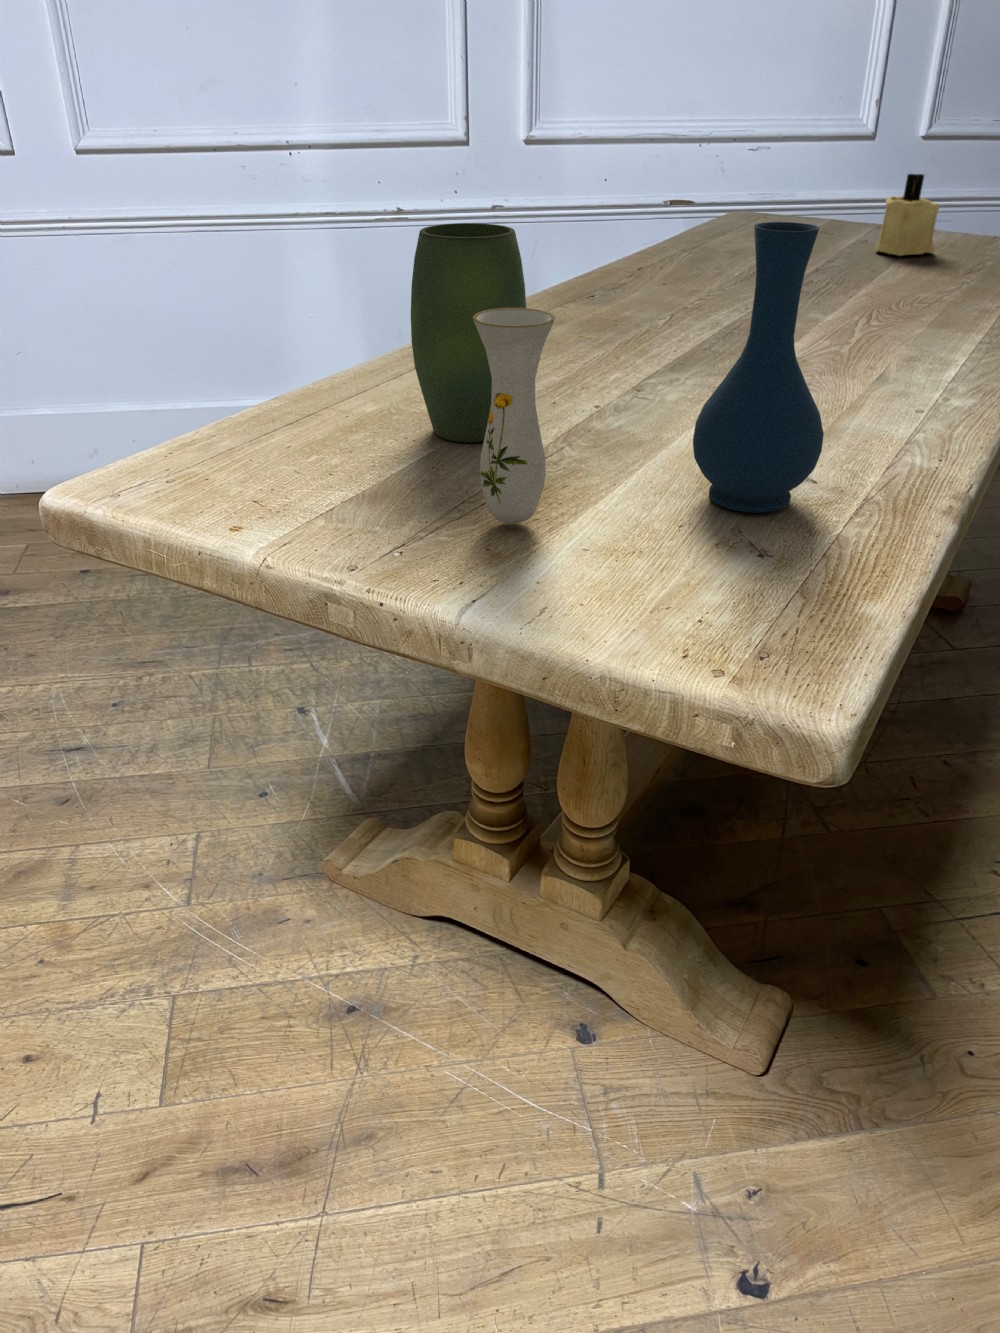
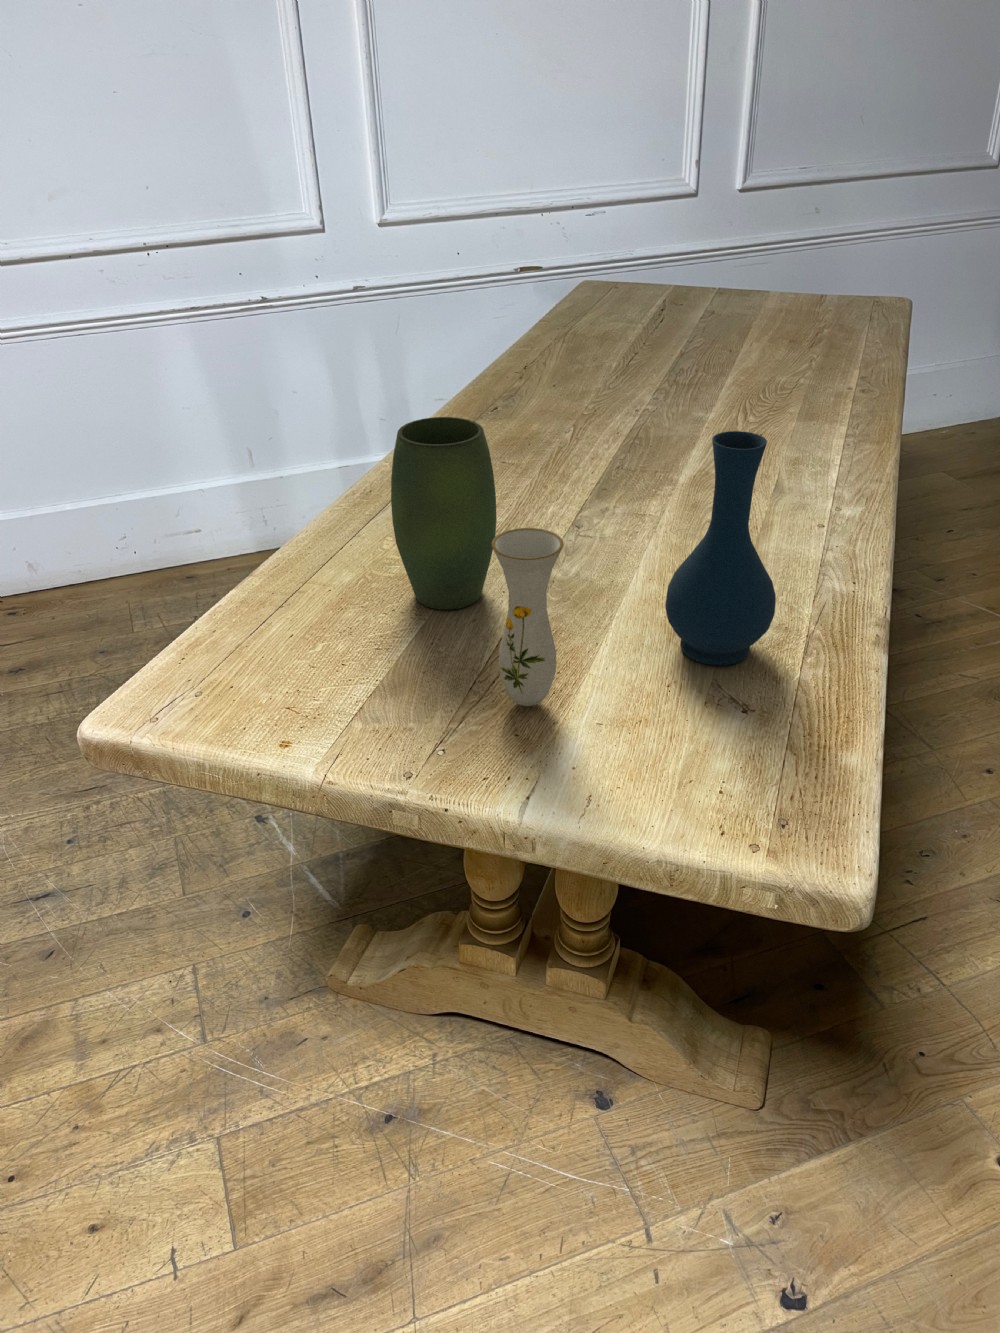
candle: present [875,174,939,256] -> none [724,268,776,341]

